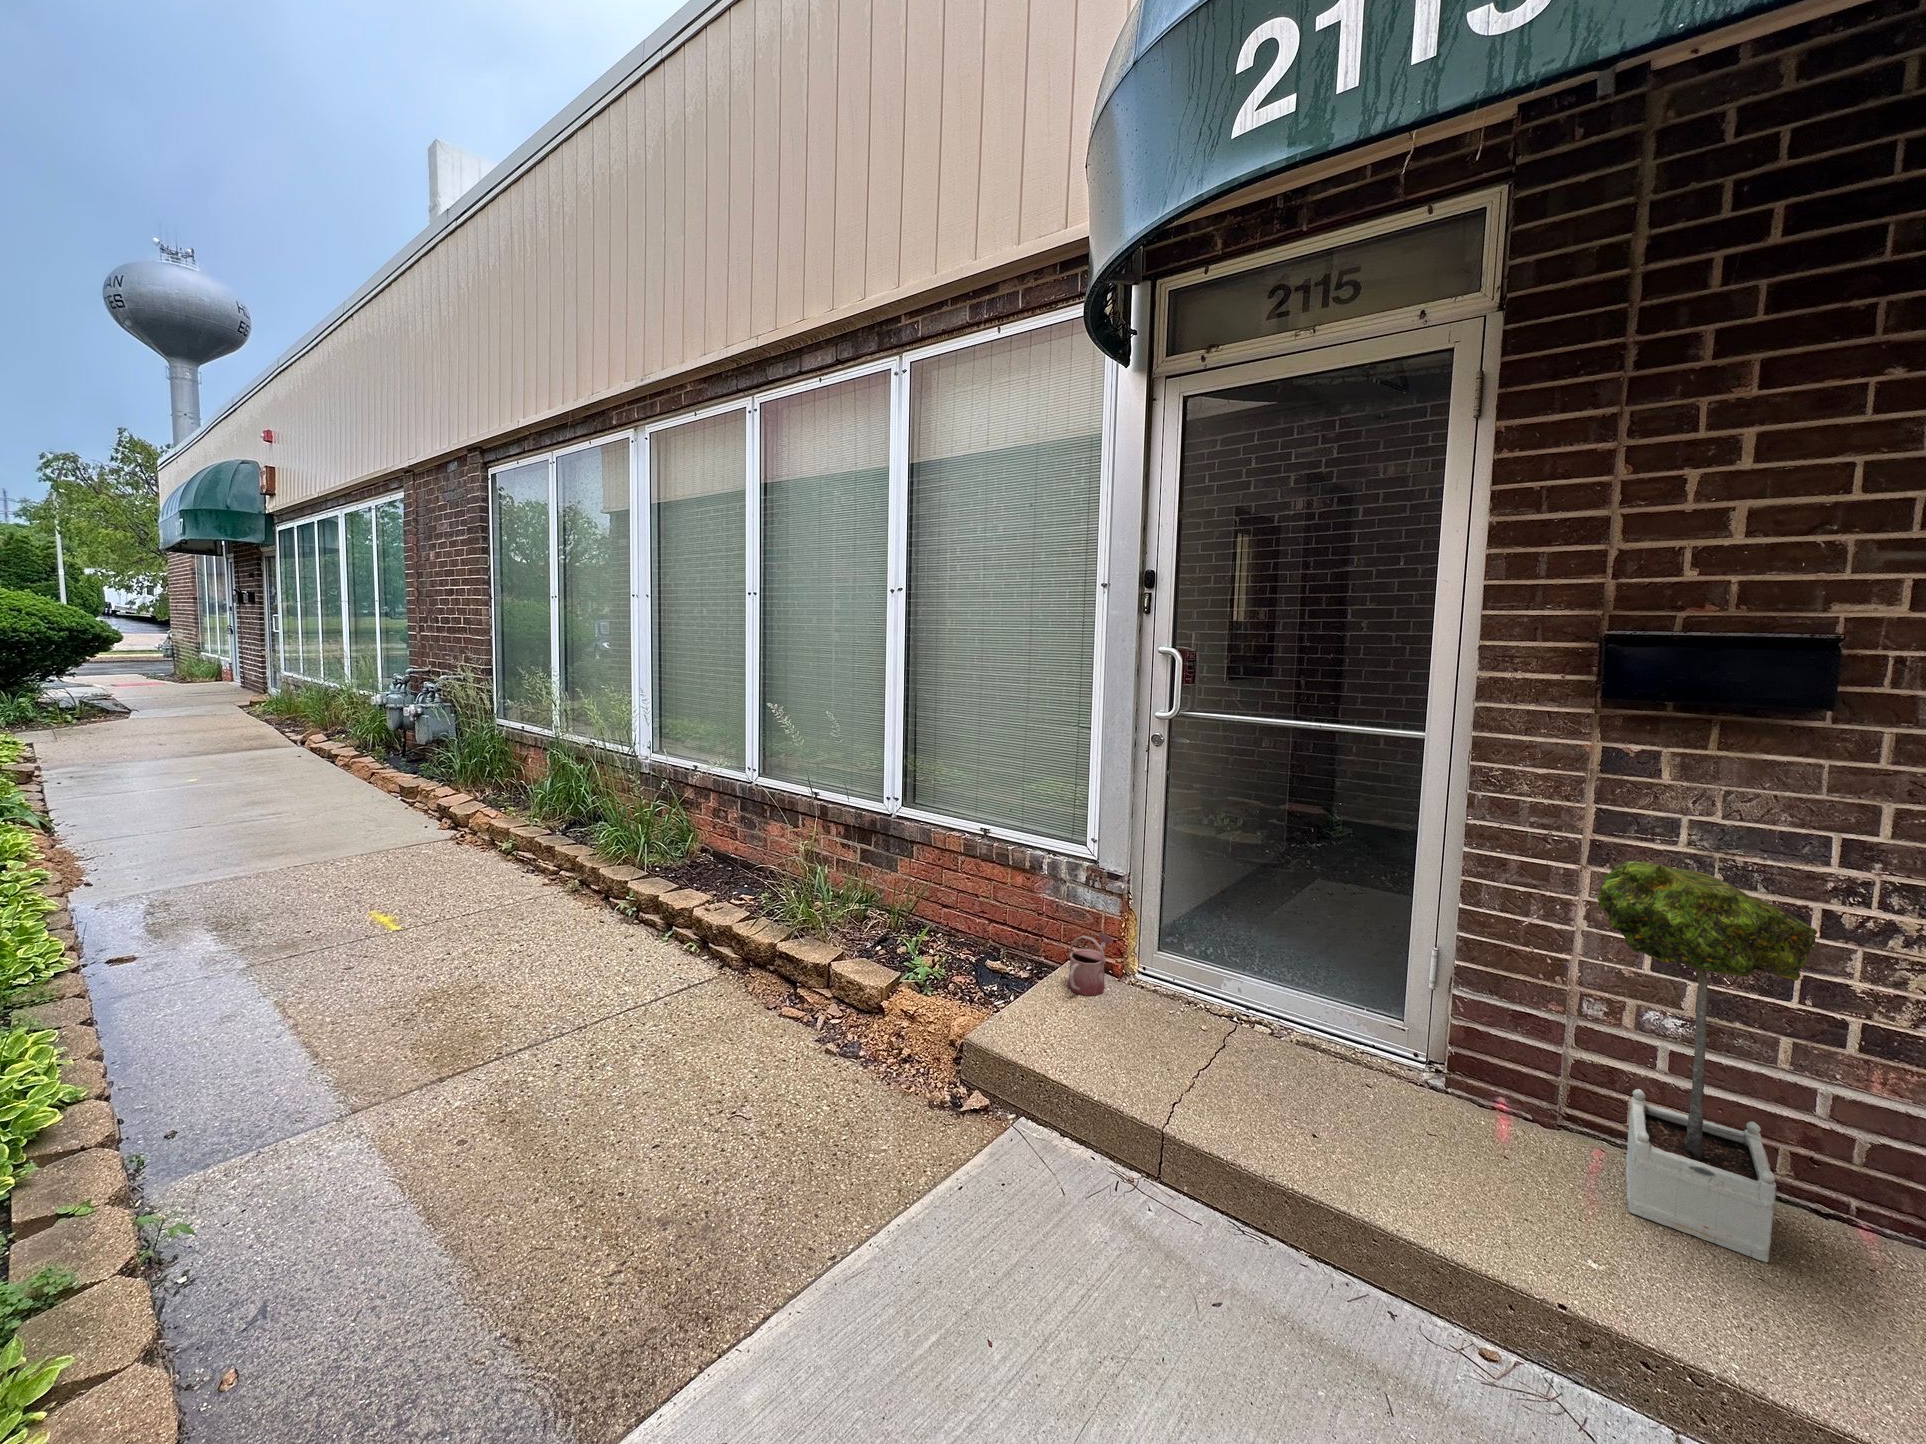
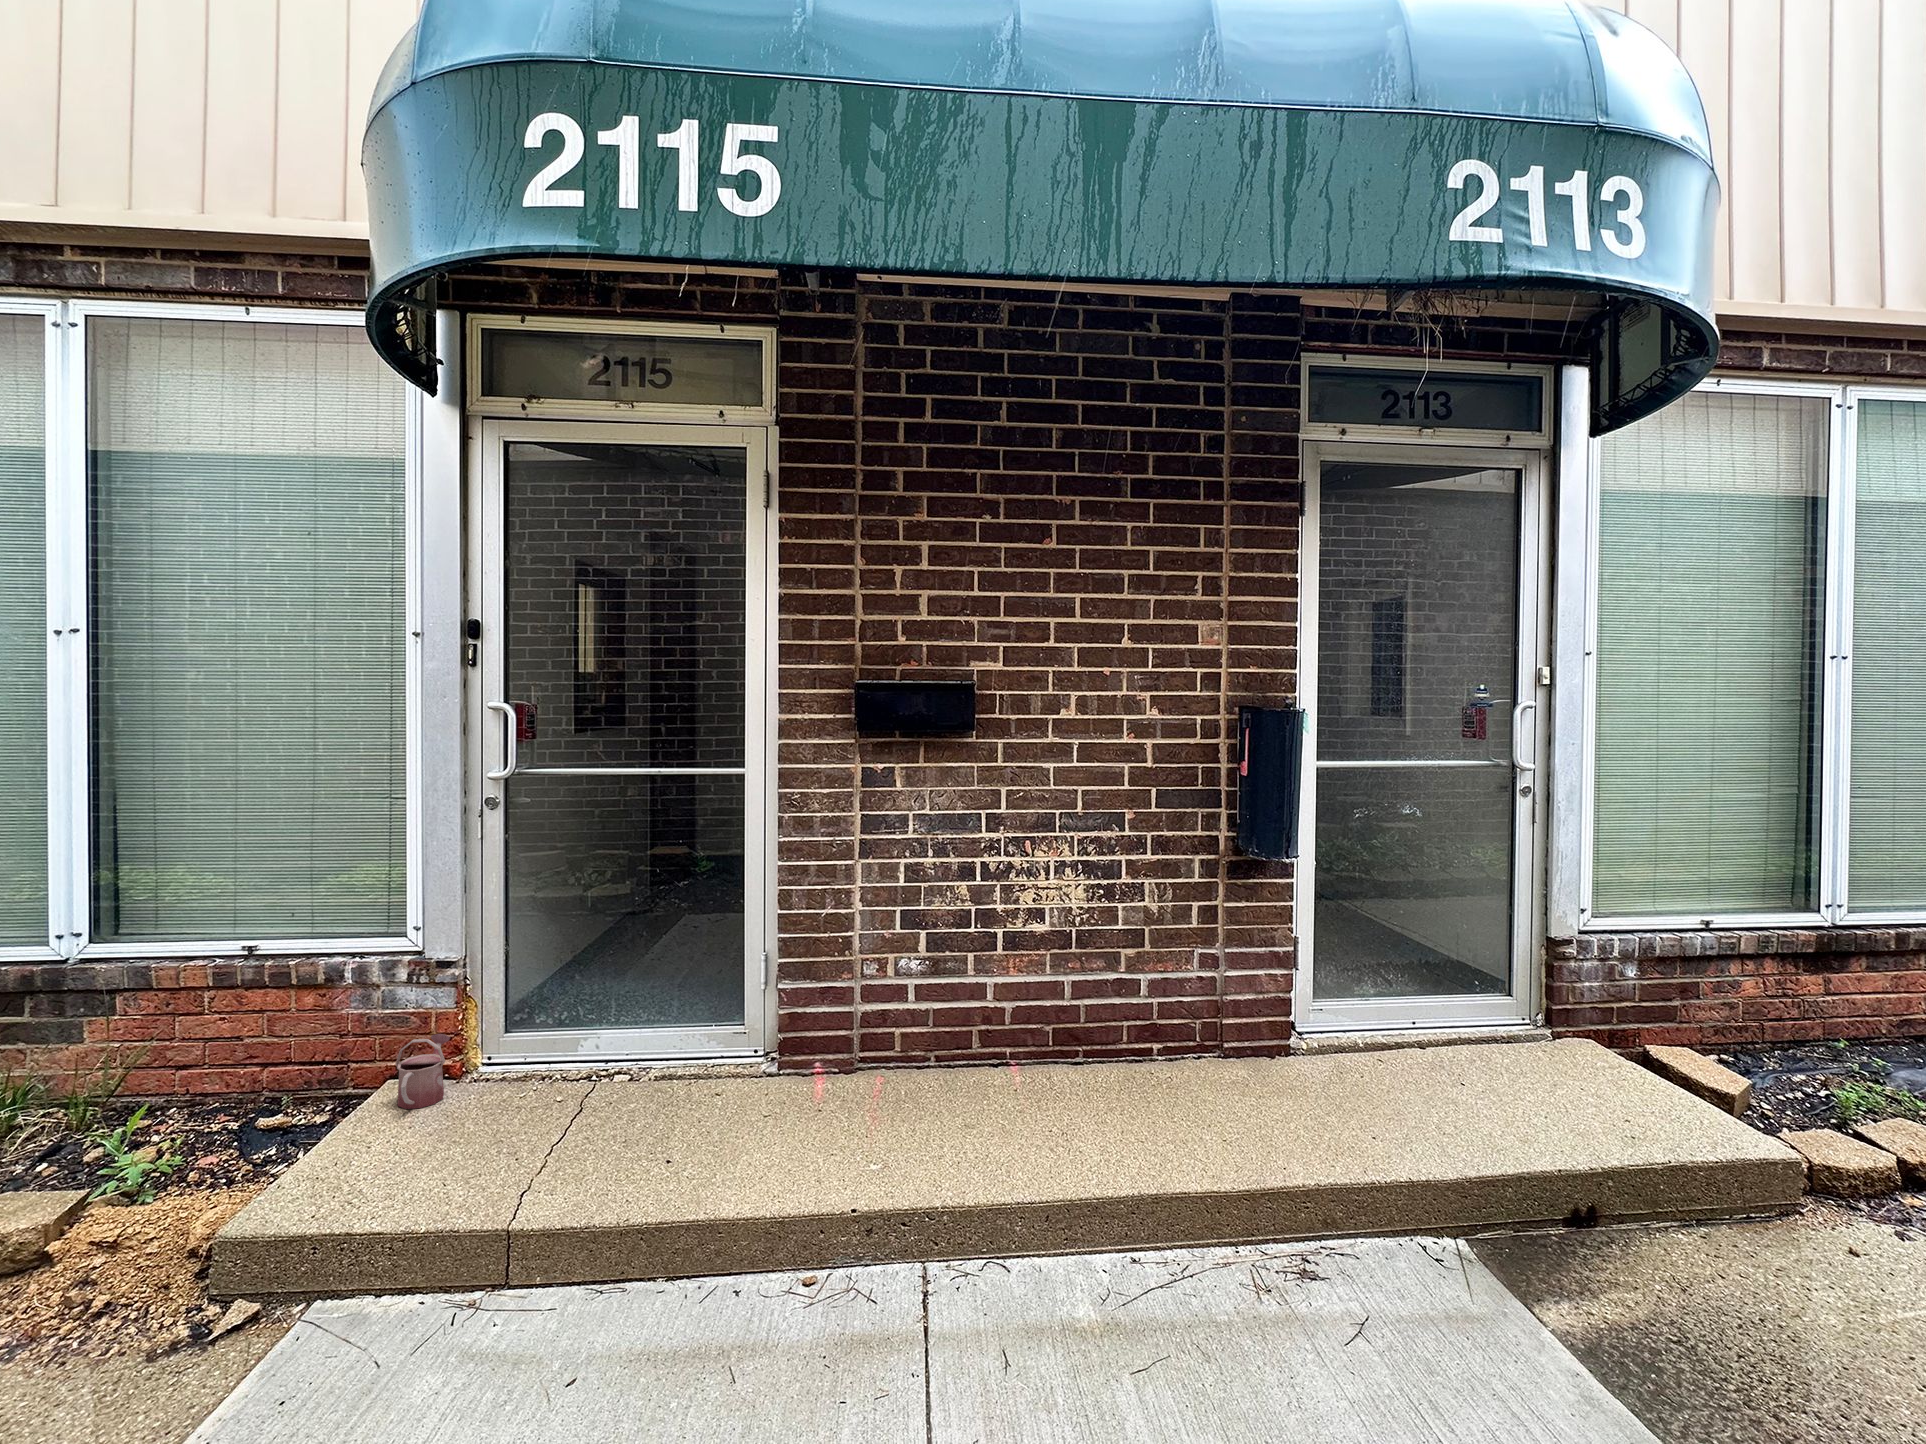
potted tree: present [1597,861,1817,1263] -> none [864,845,974,1107]

